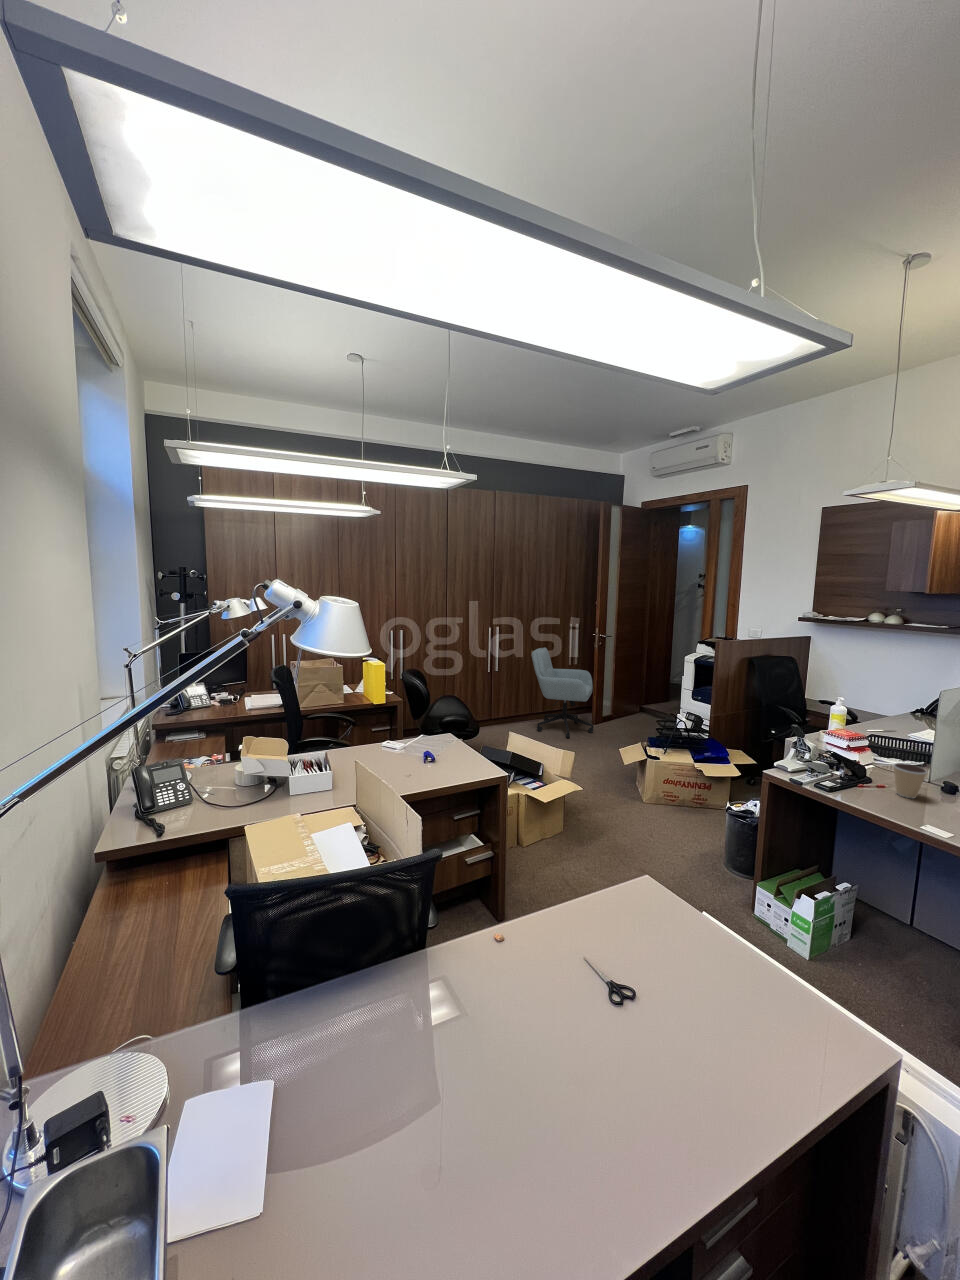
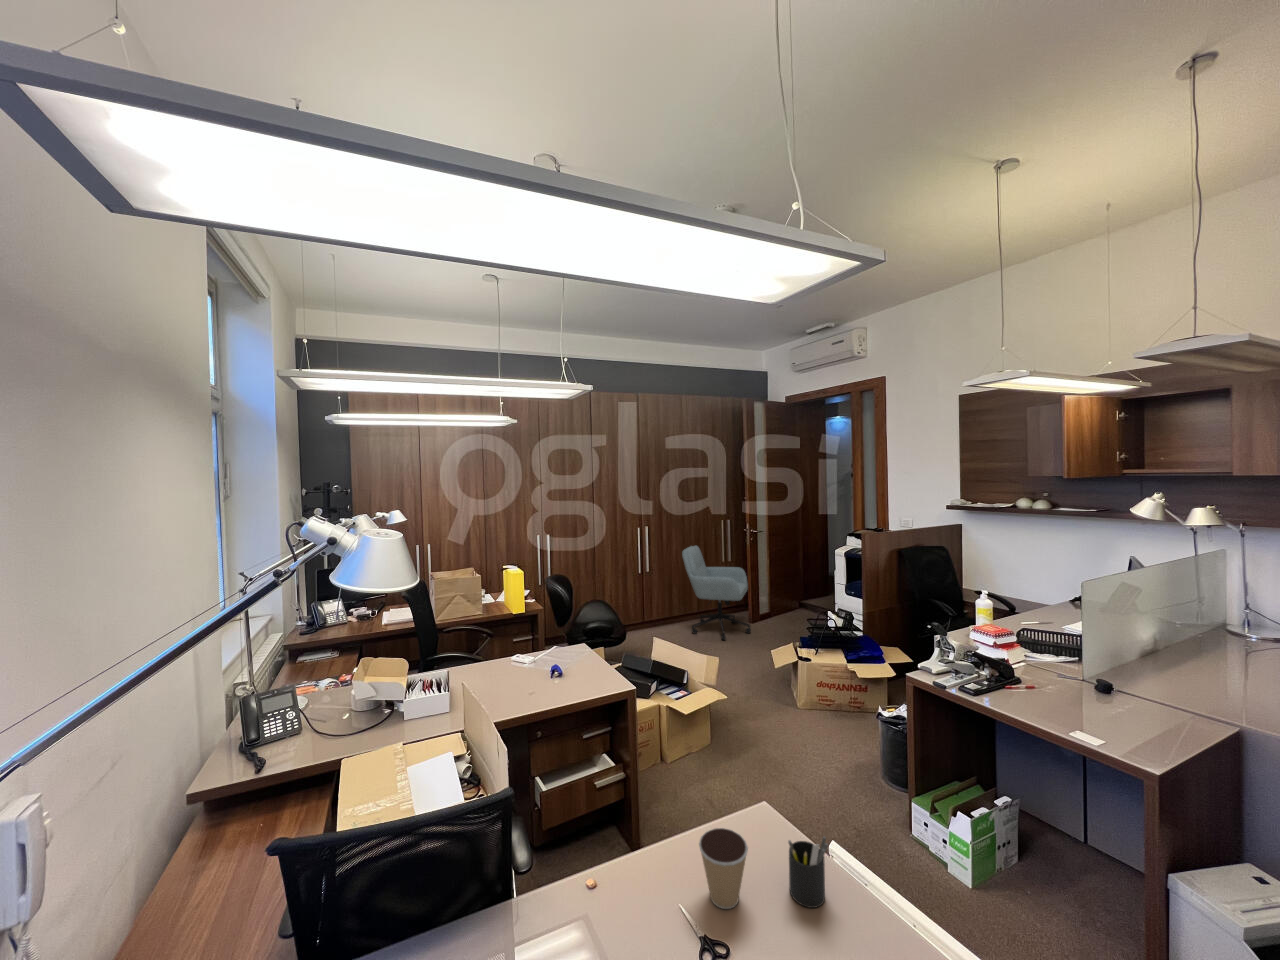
coffee cup: present [893,763,927,798] -> present [699,828,748,909]
pen holder: none [687,906,729,967] -> present [788,837,828,908]

